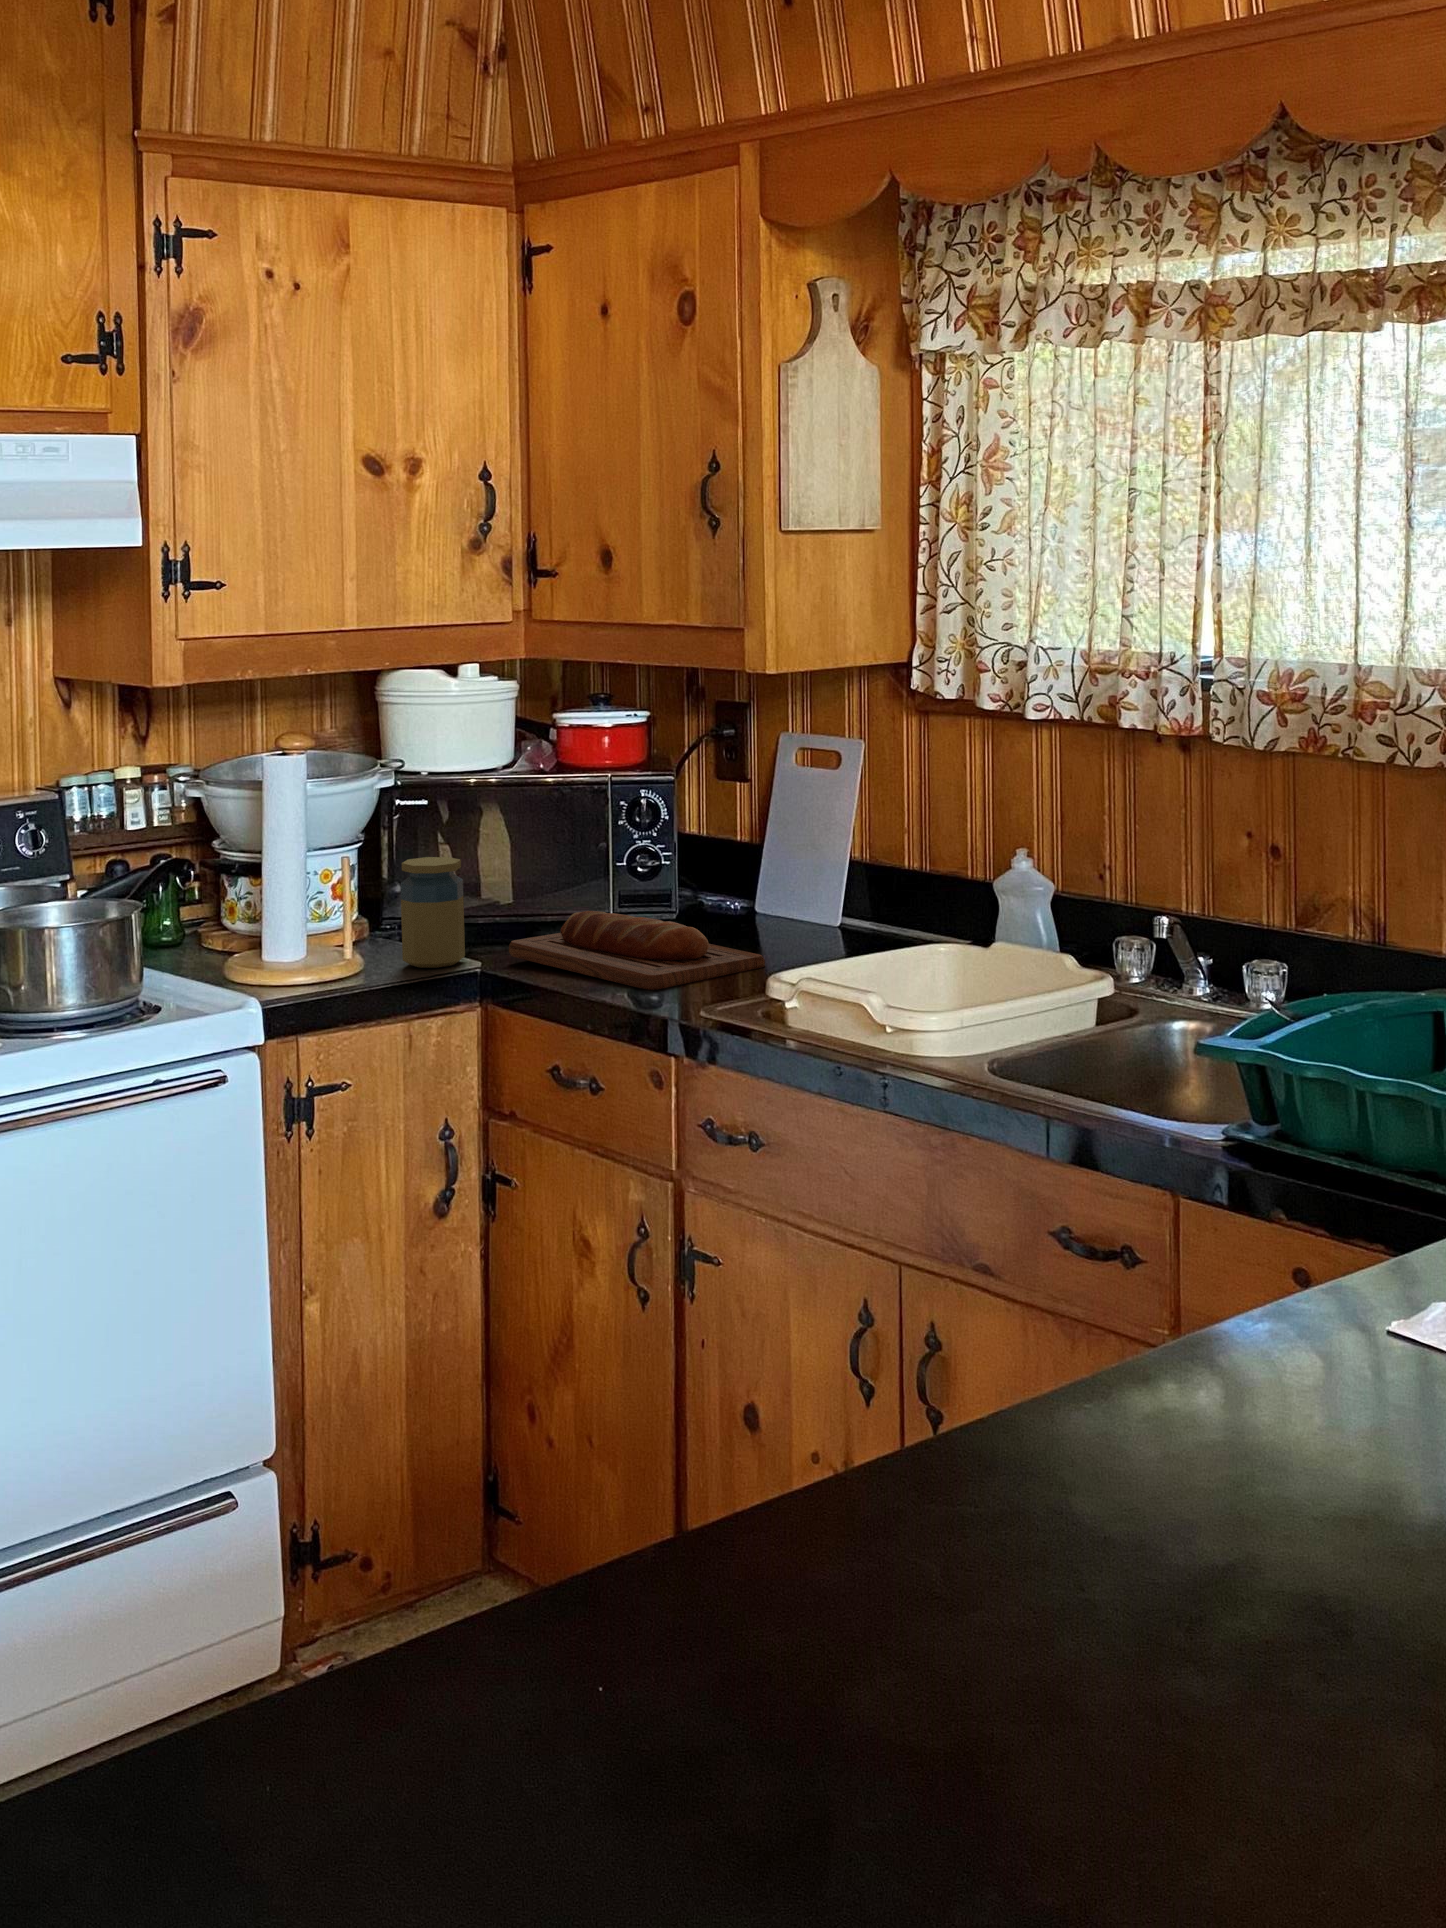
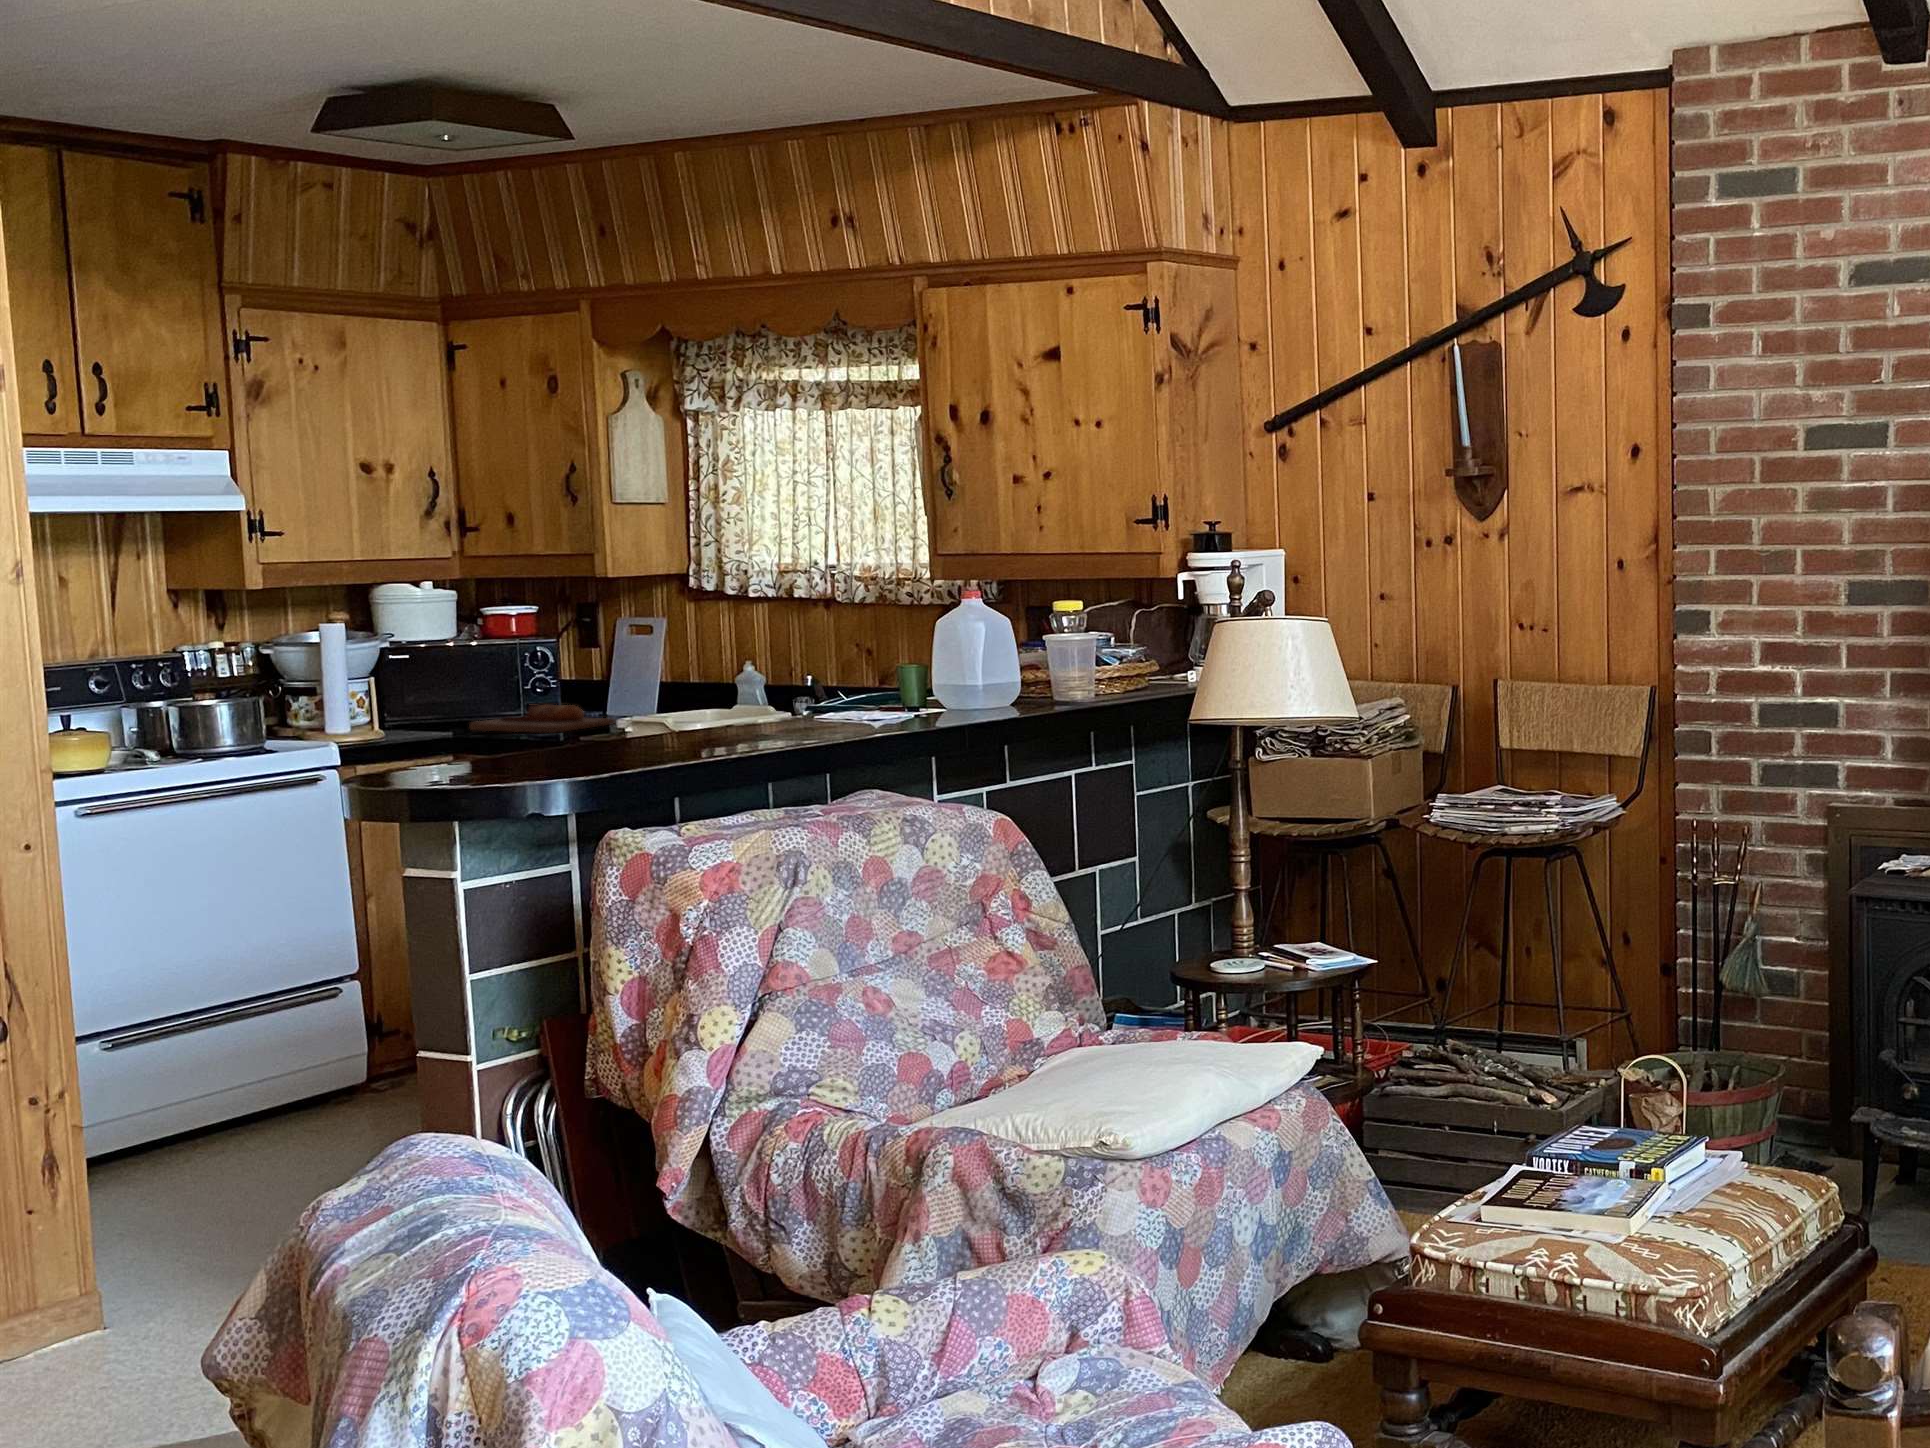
jar: present [401,857,465,968] -> none [403,681,443,738]

